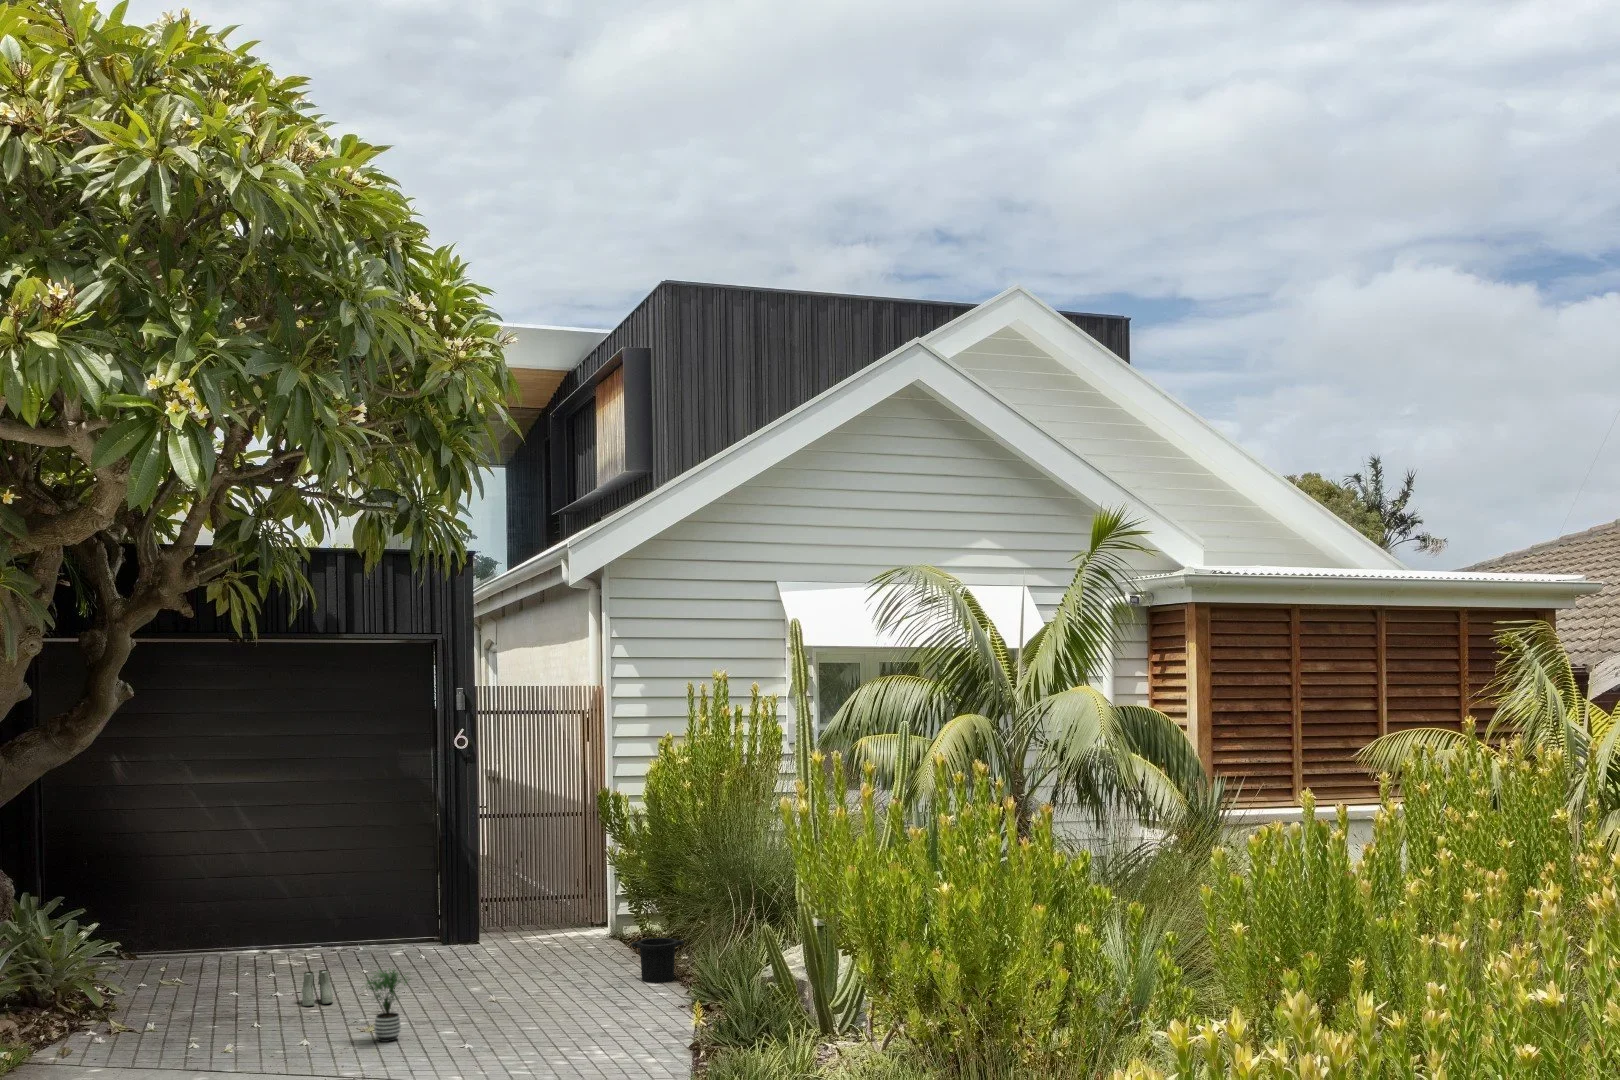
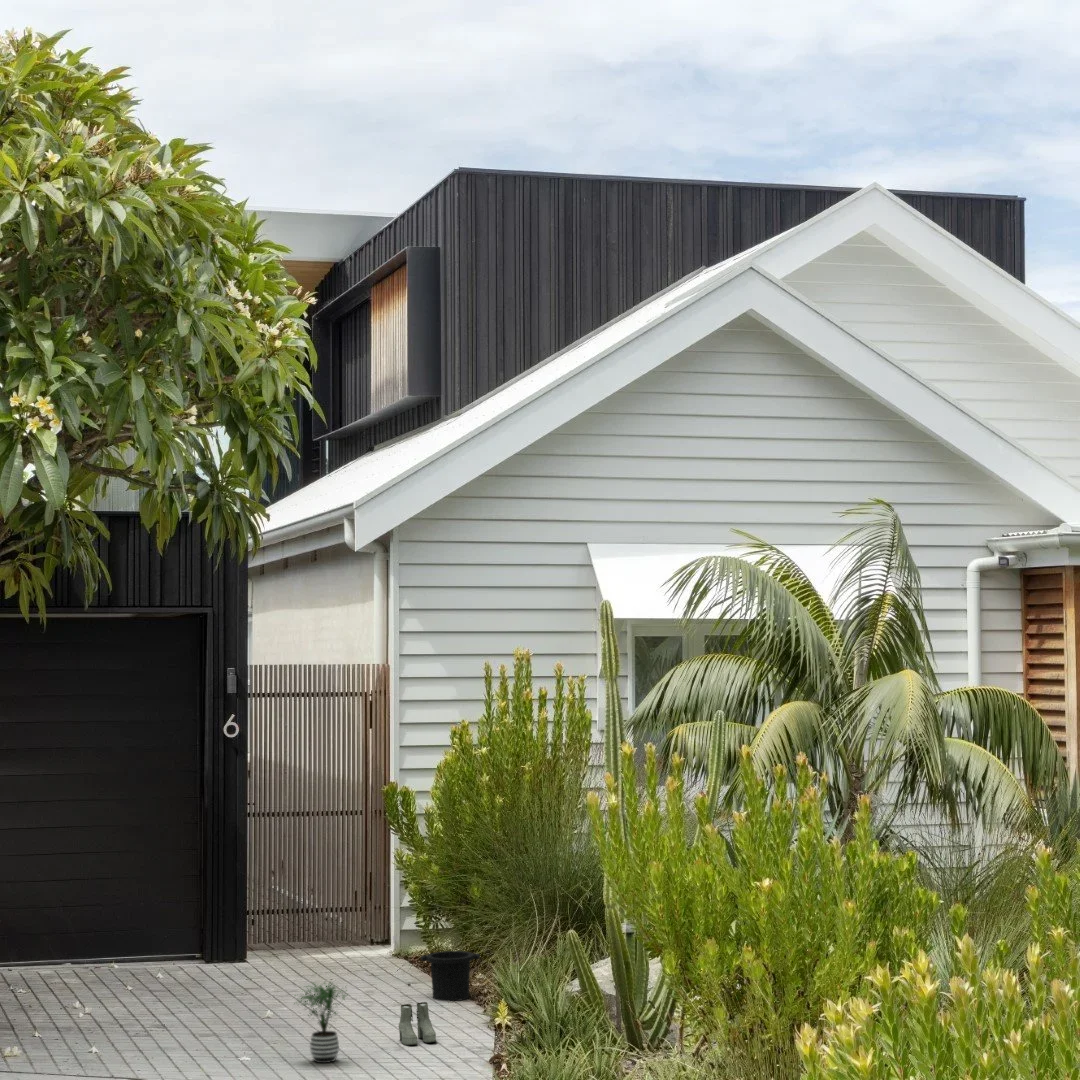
potted plant: present [366,968,410,1042] -> present [294,983,348,1063]
boots: present [302,970,333,1006] -> present [399,1002,436,1045]

